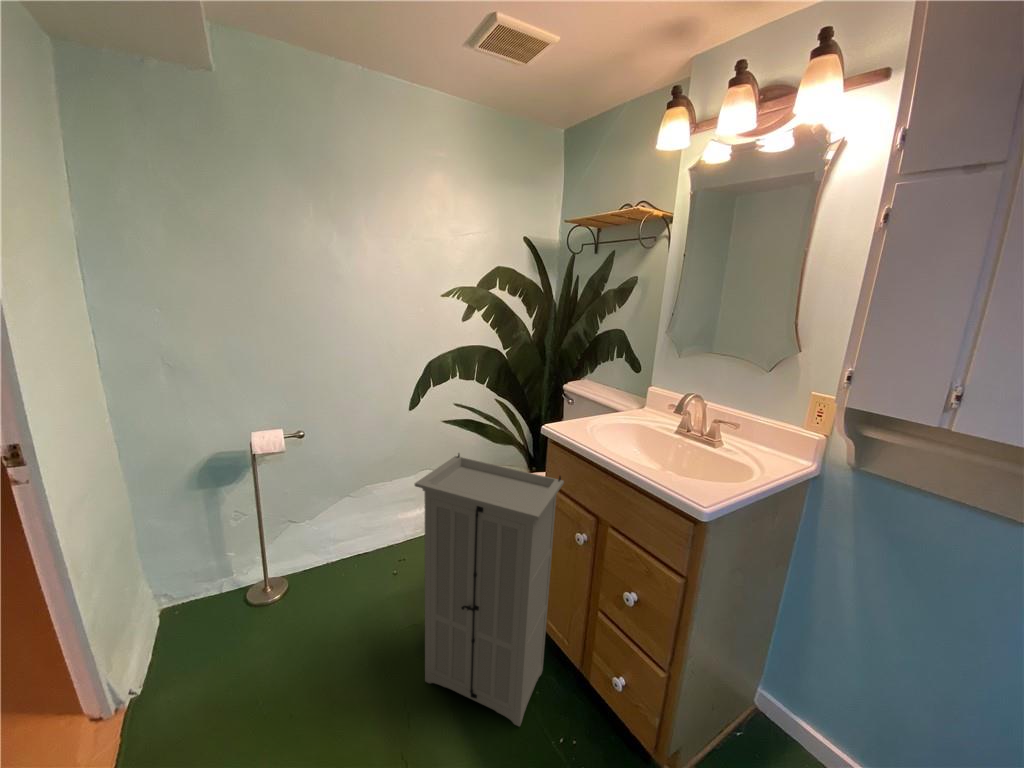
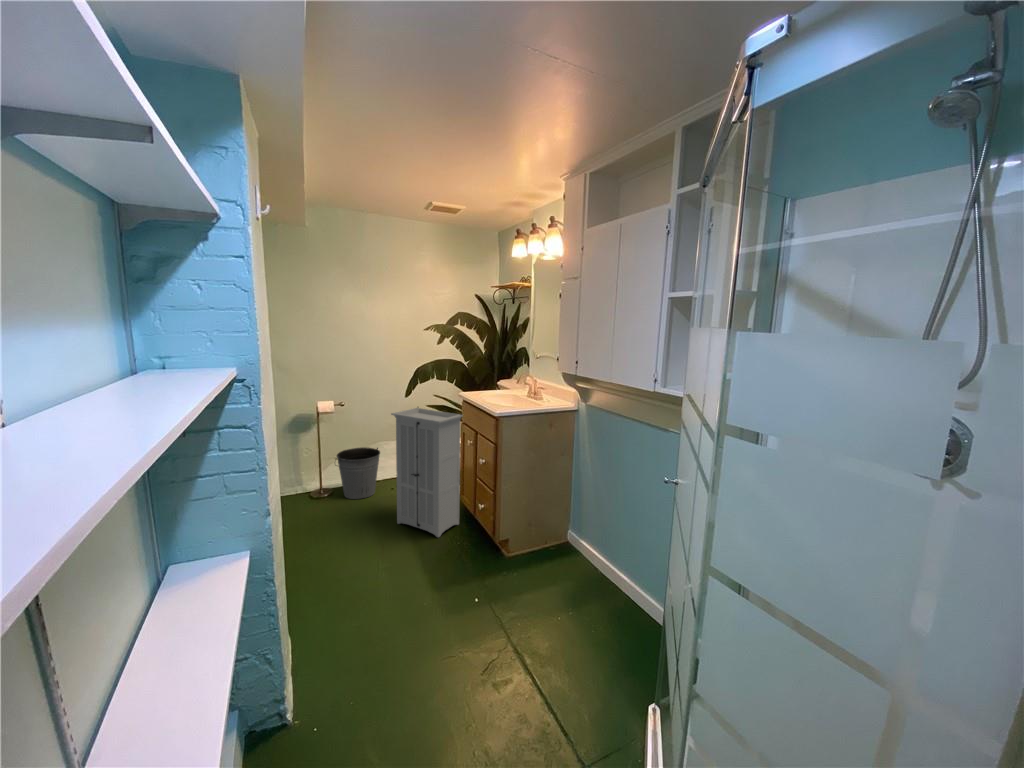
bucket: none [290,504,374,607] -> present [337,447,380,499]

